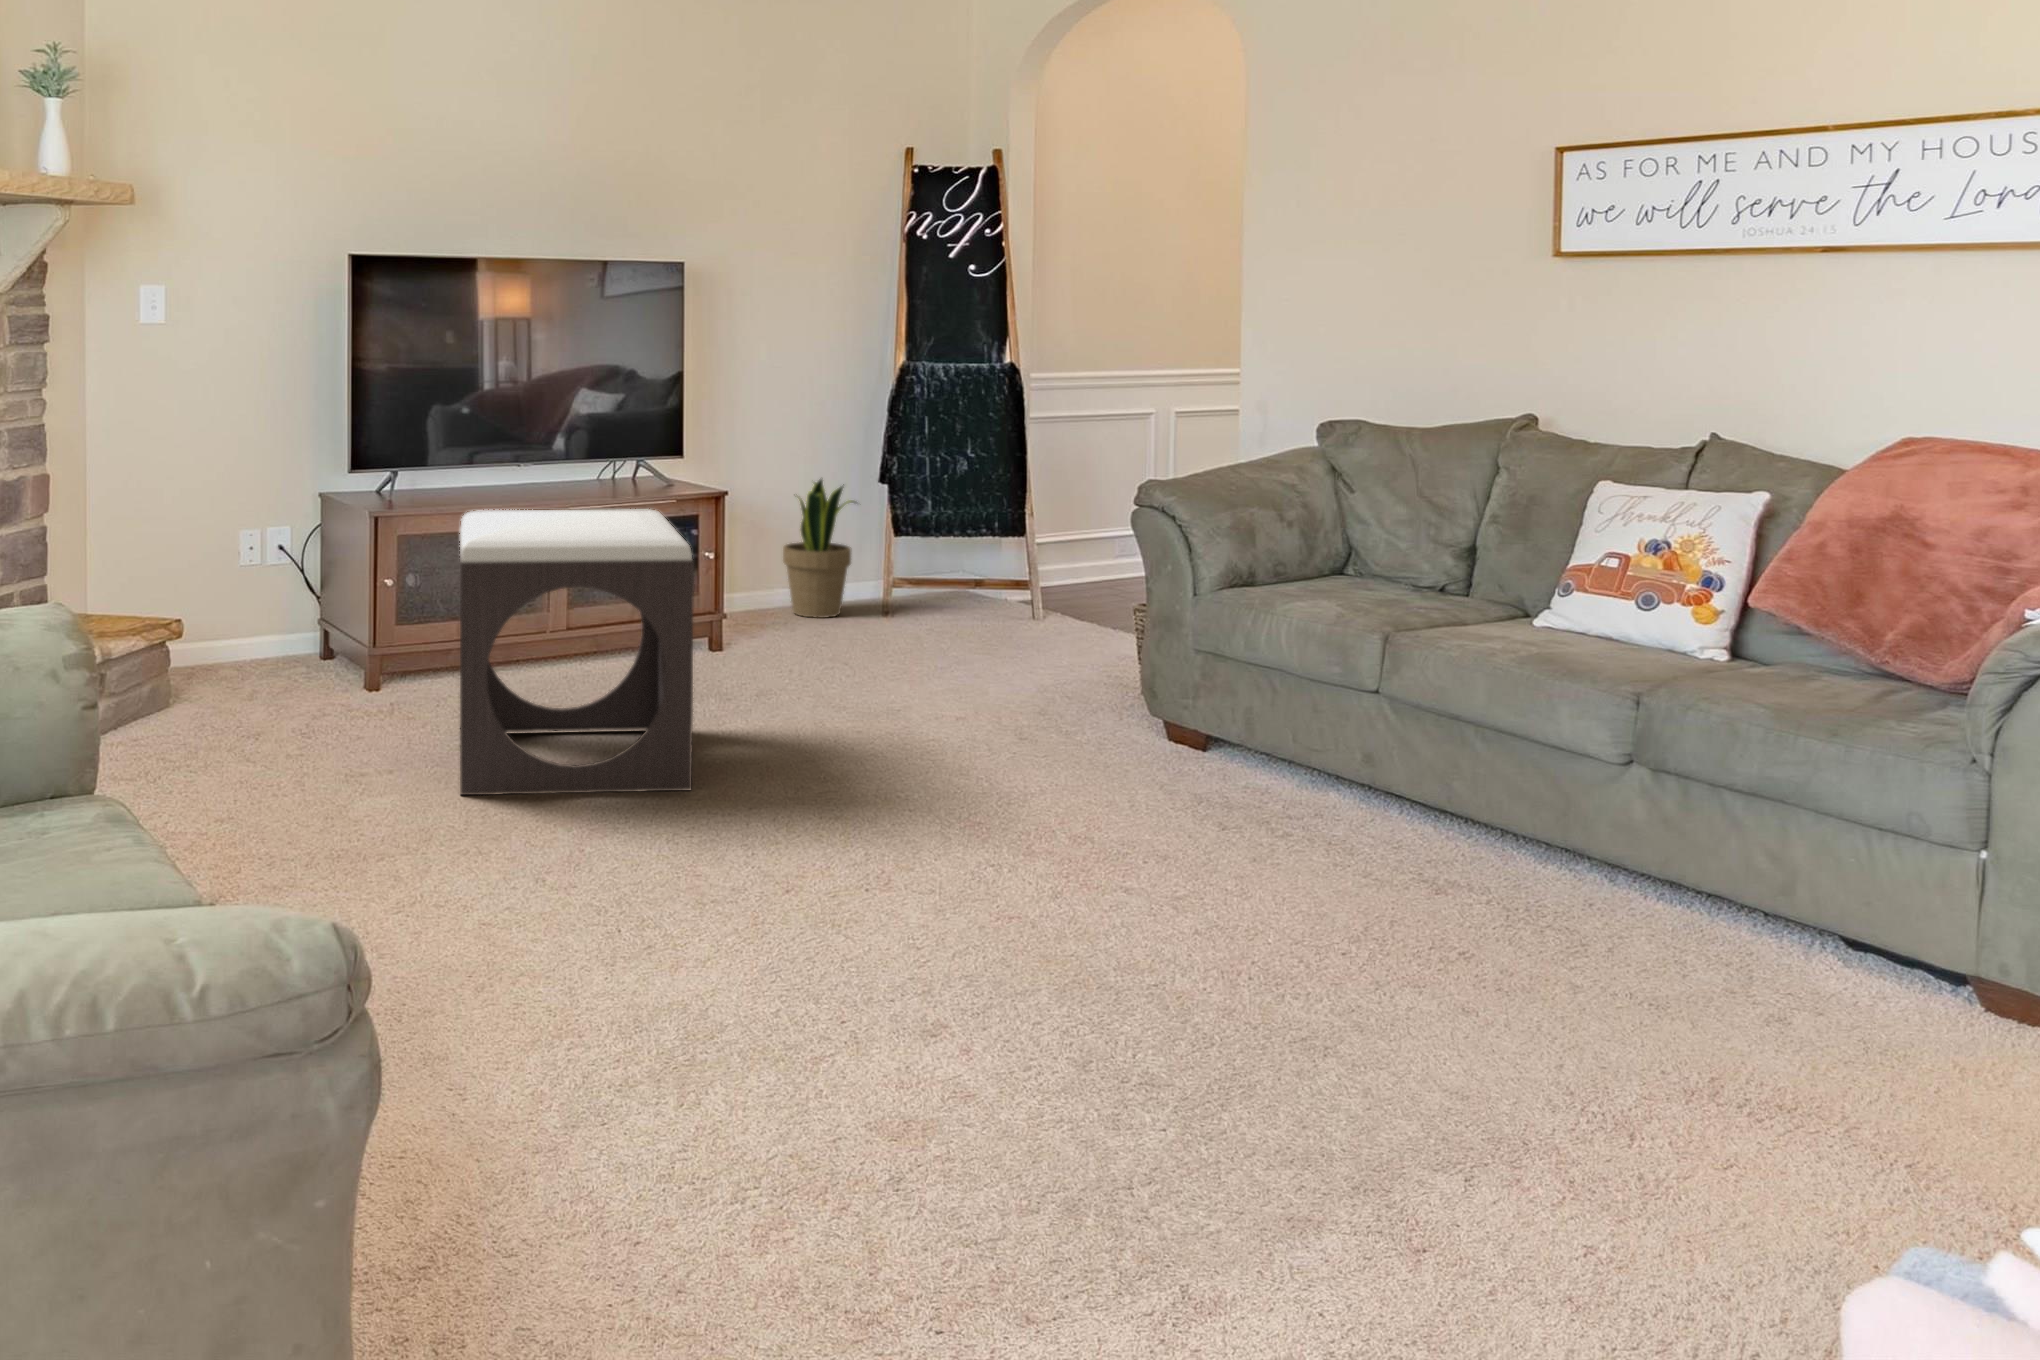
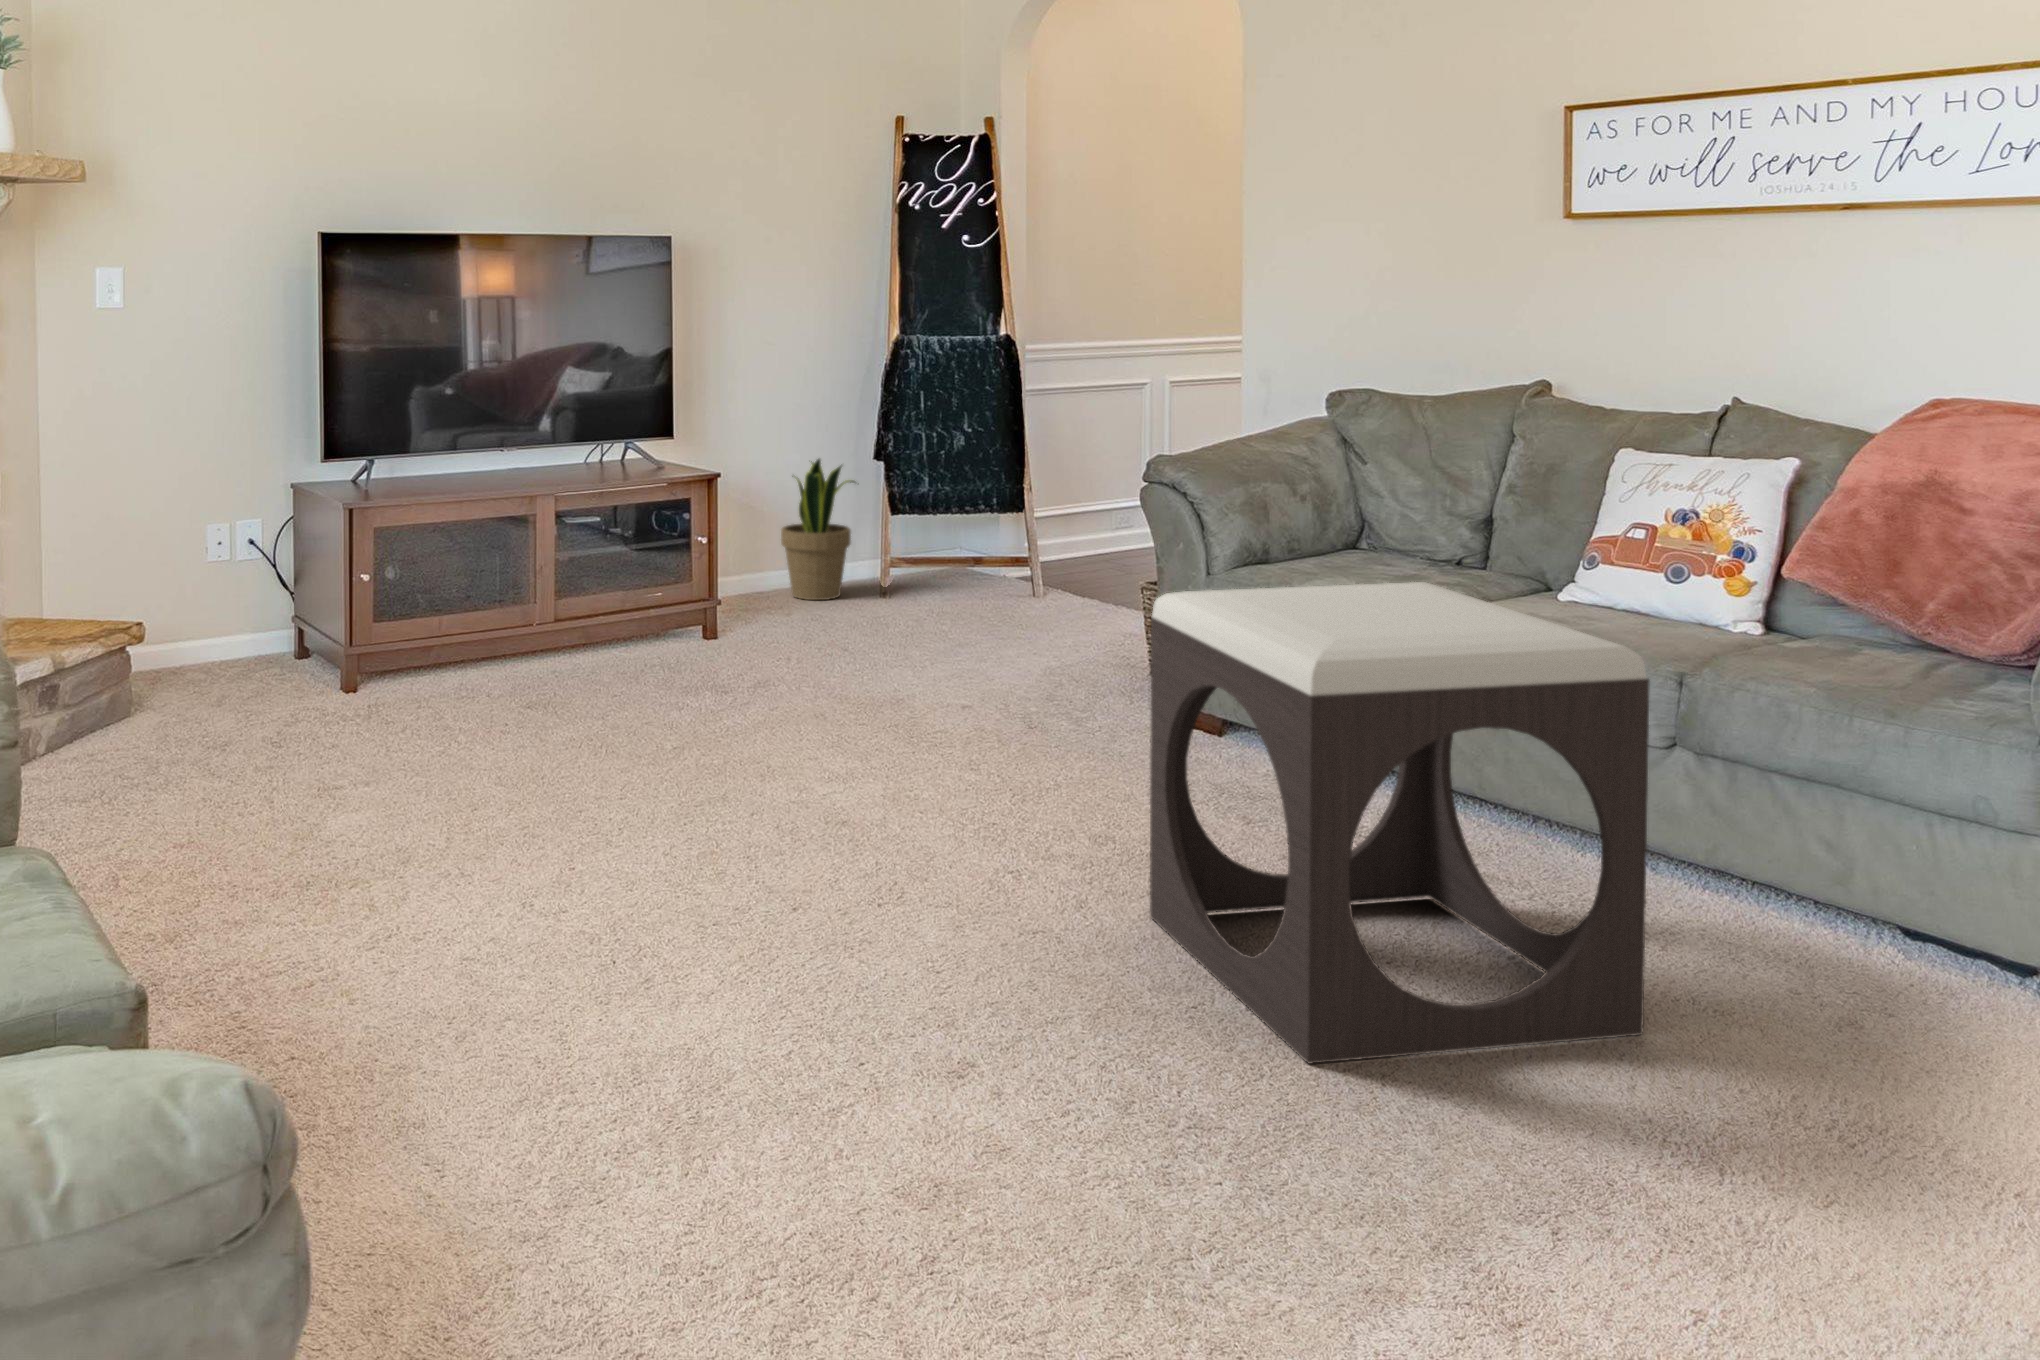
footstool: present [460,509,694,795] -> present [1150,582,1650,1064]

